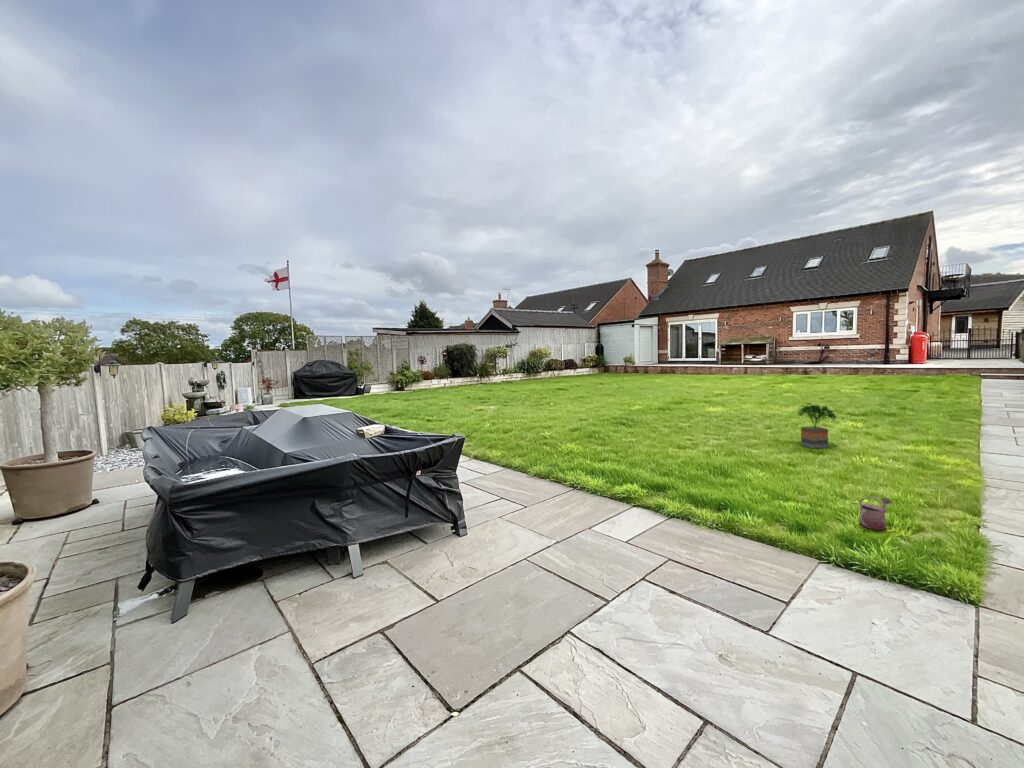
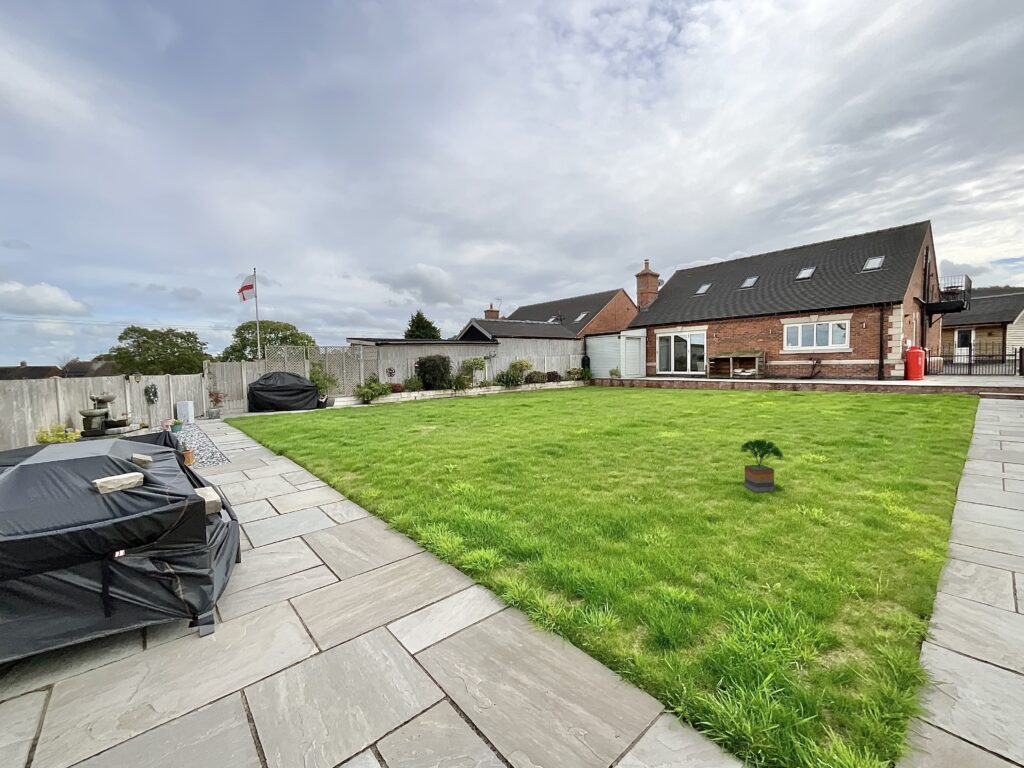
watering can: present [859,496,892,530] -> none [756,586,804,637]

